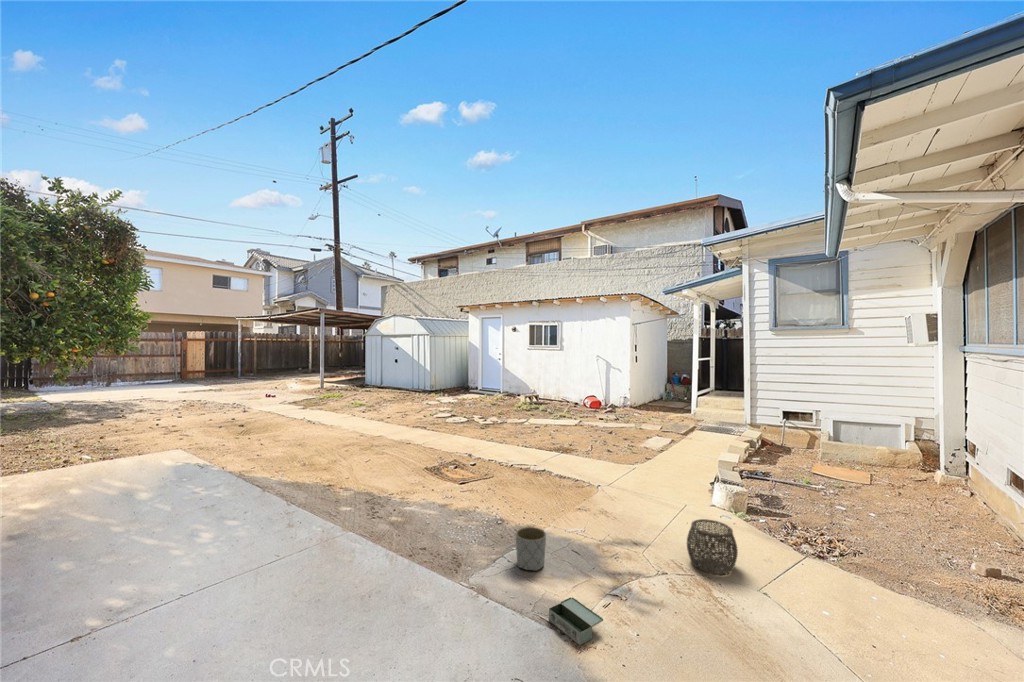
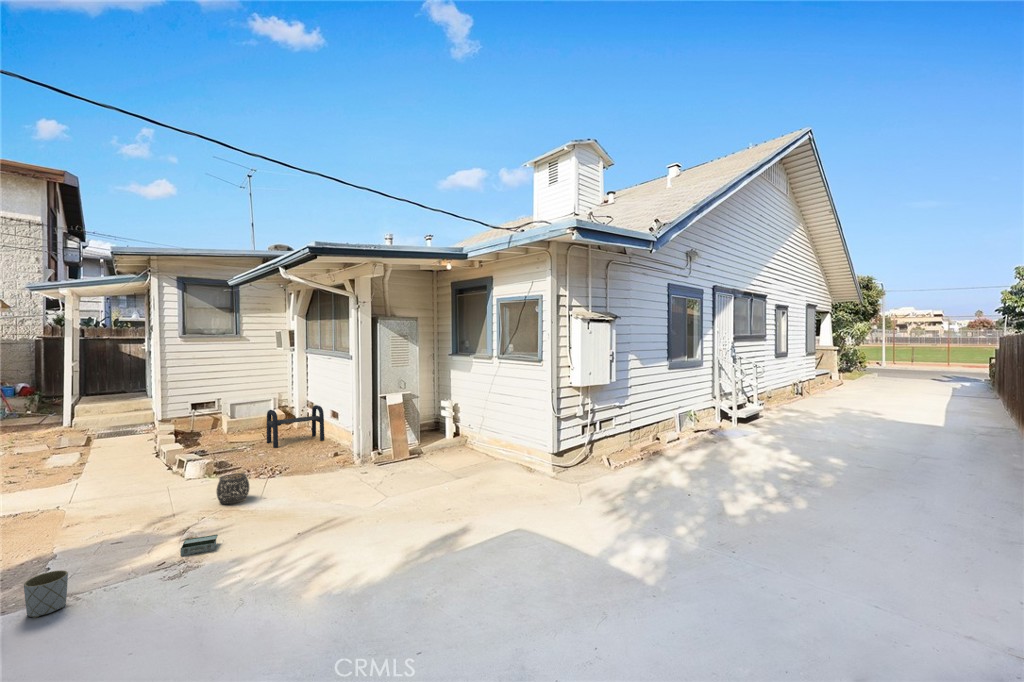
bench: none [865,438,989,523] -> present [267,405,324,448]
planter: present [516,527,546,571] -> present [24,570,68,618]

